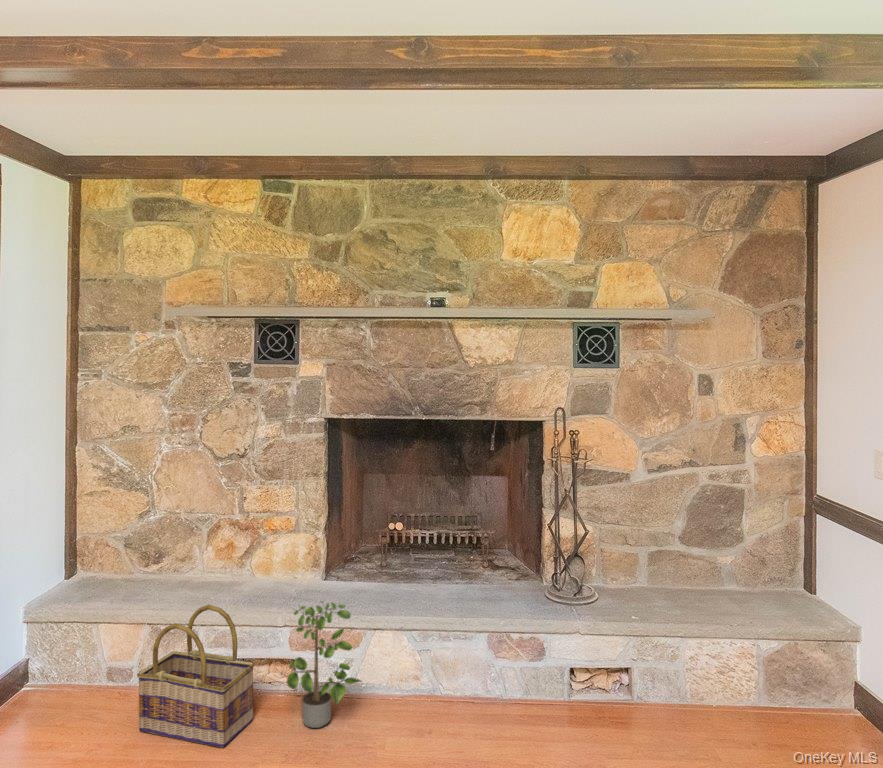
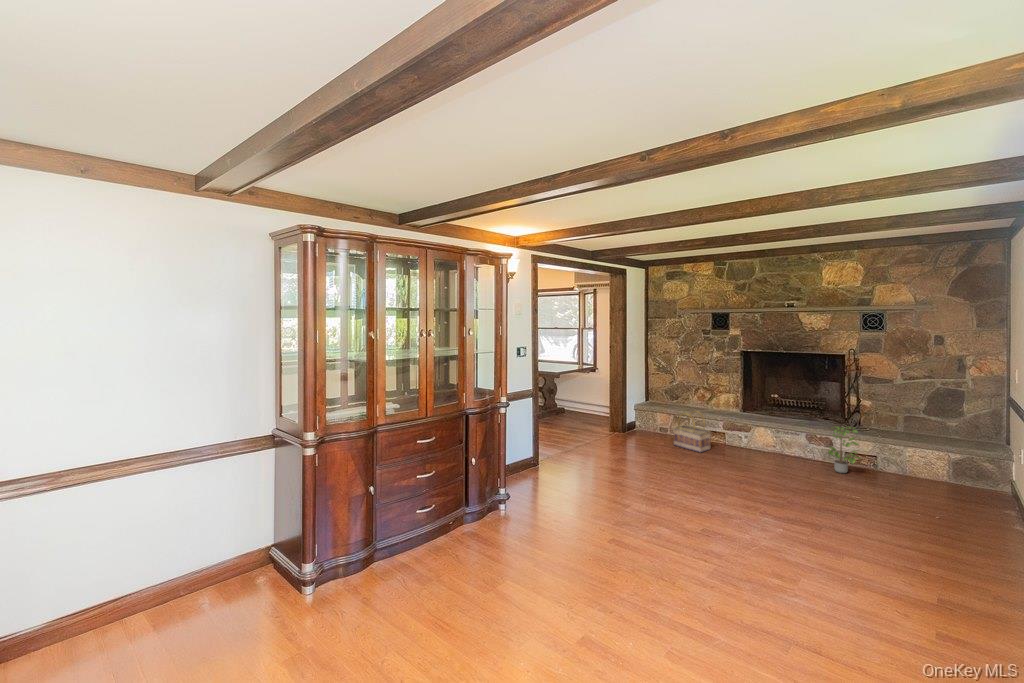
potted plant: present [287,601,361,728] -> present [828,426,860,473]

